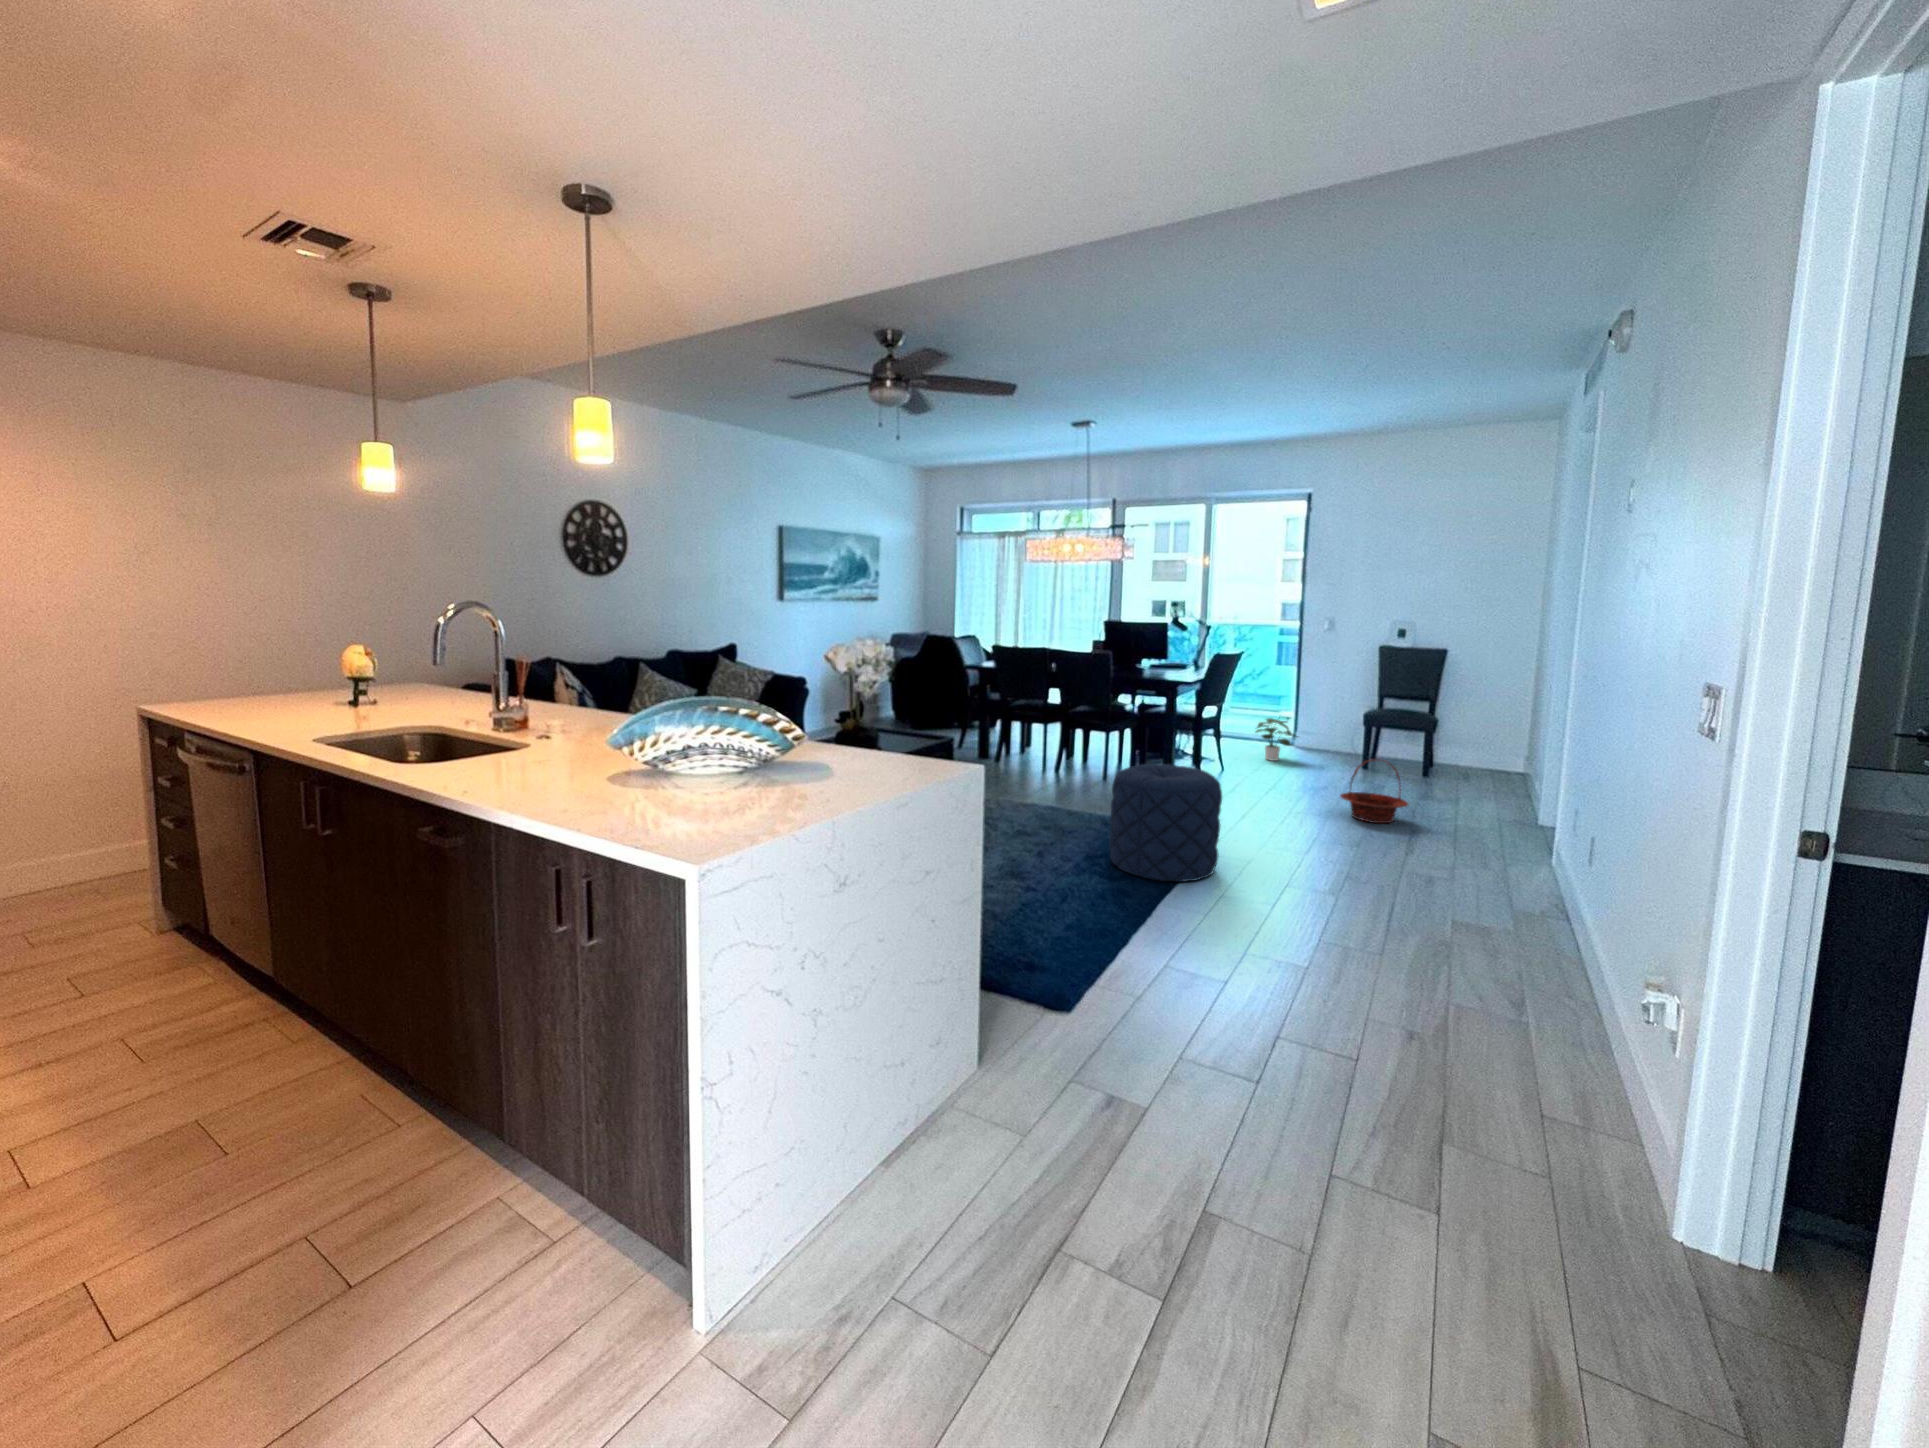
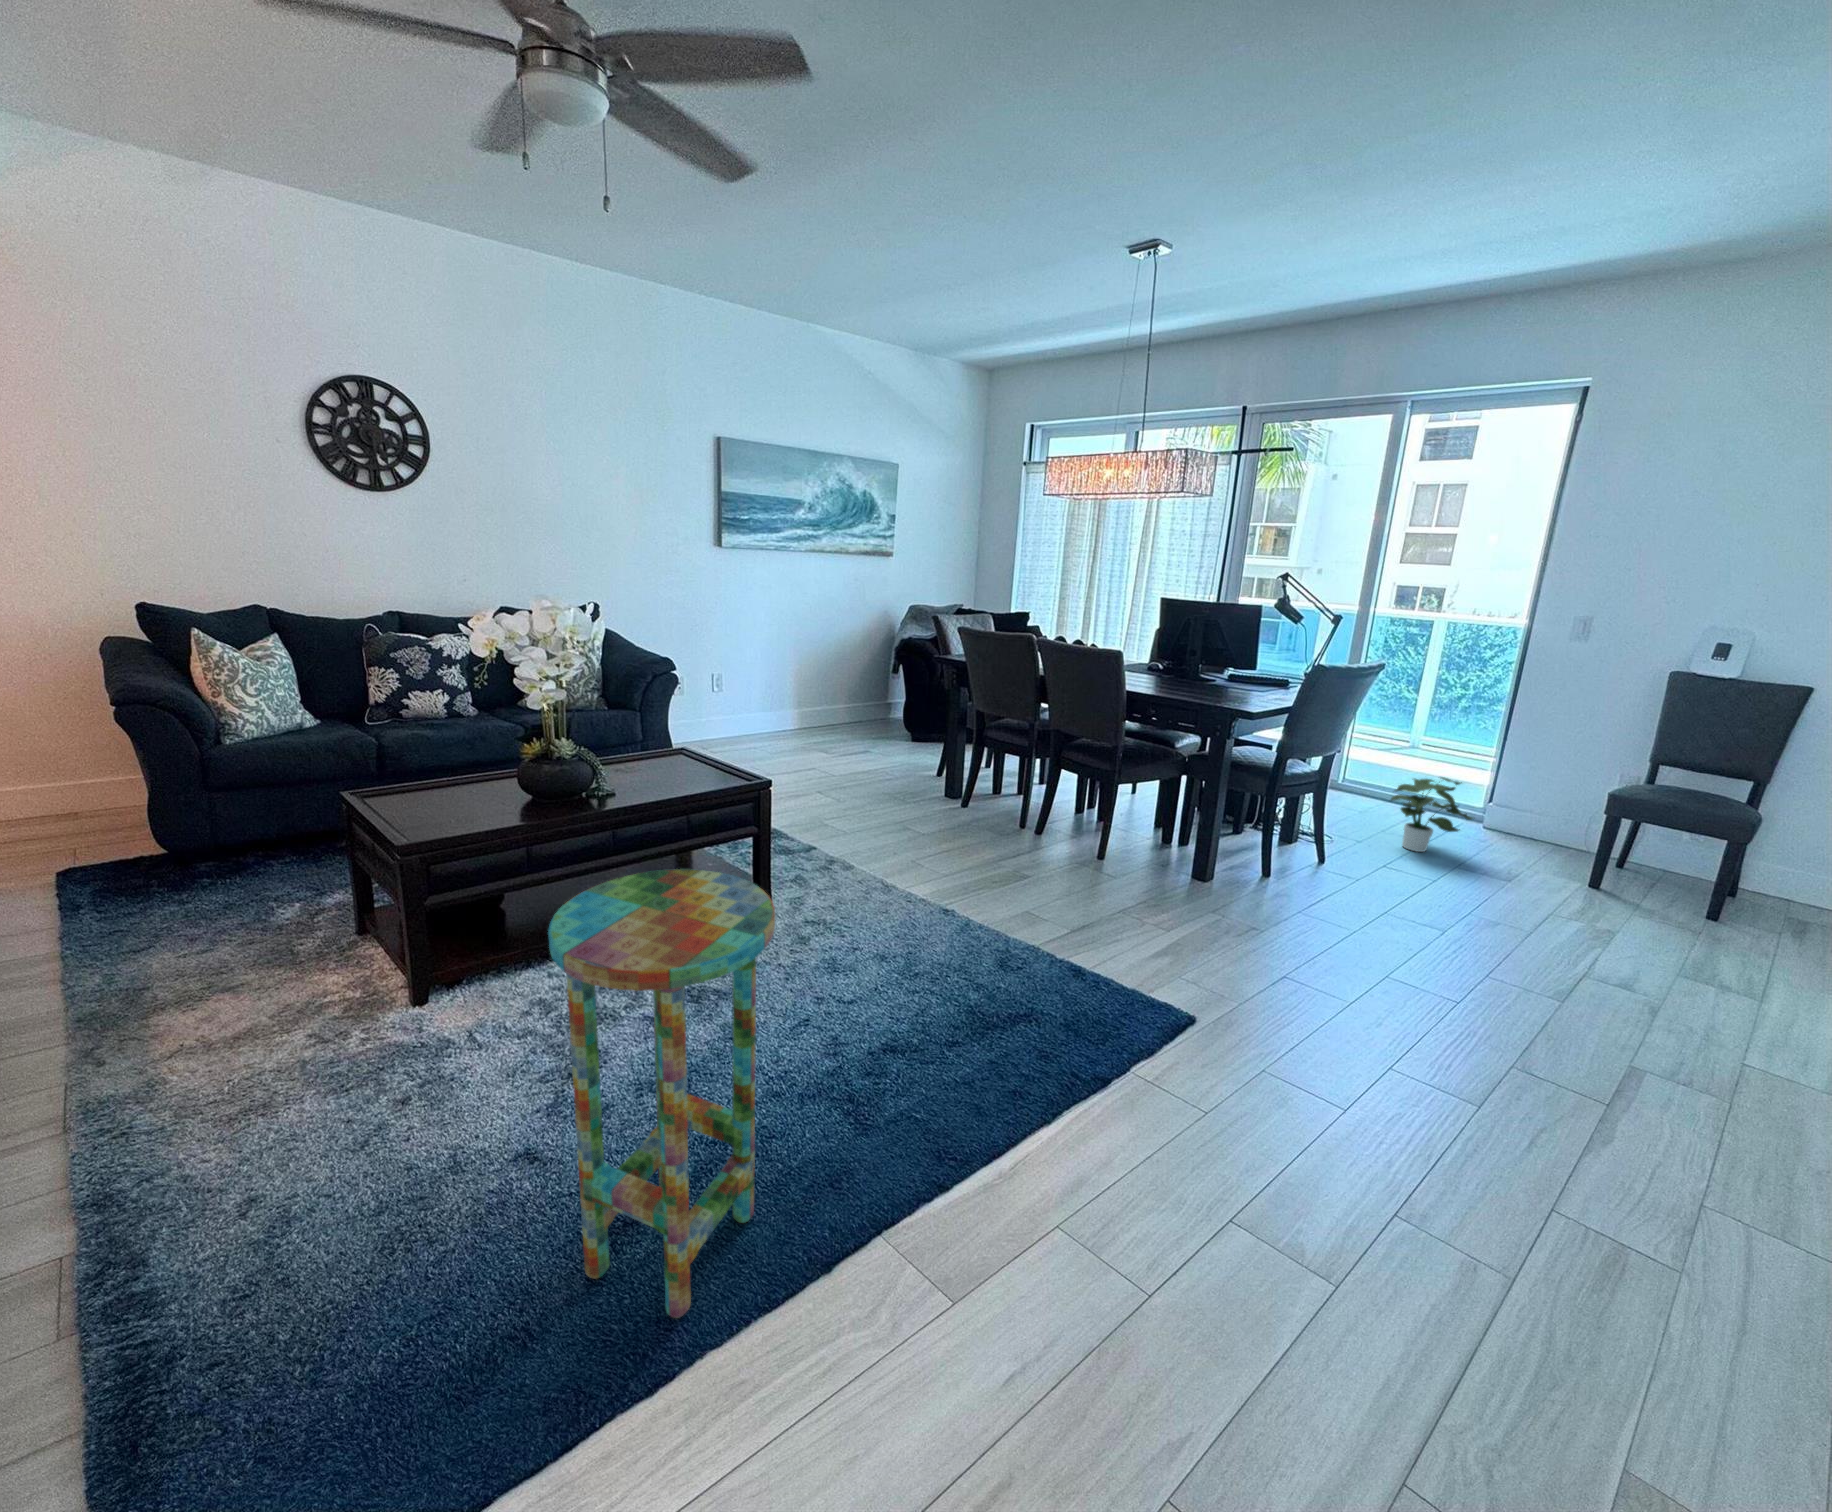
side table: none [1014,735,1093,896] -> present [548,869,775,1318]
basket: present [1340,760,1409,823] -> none [1540,945,1727,1097]
pouf: present [1109,764,1222,882] -> none [897,938,1181,1304]

